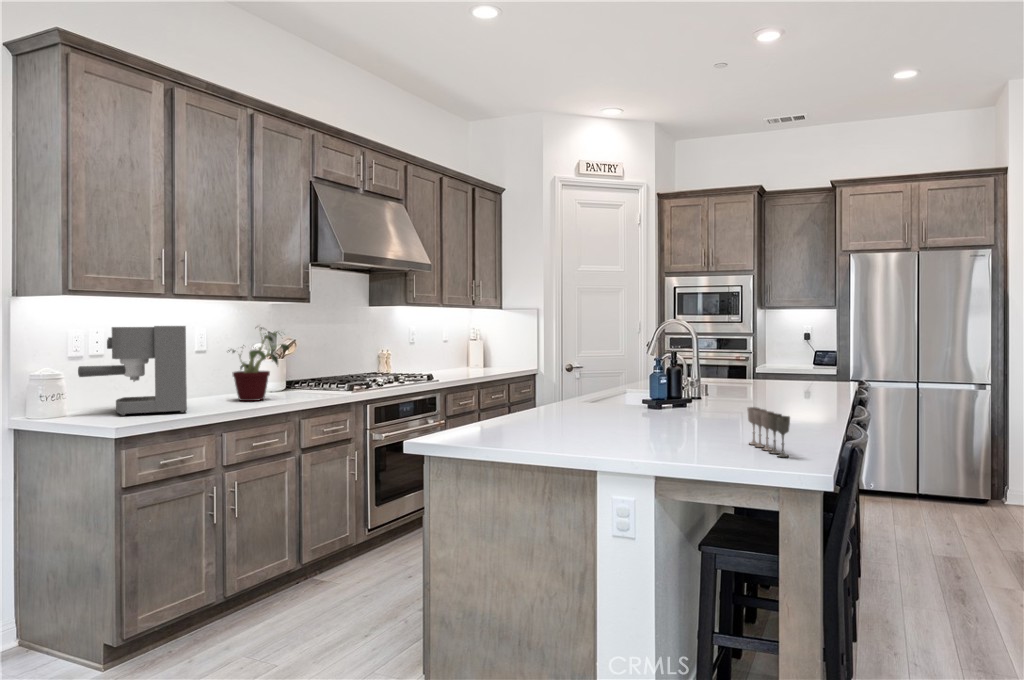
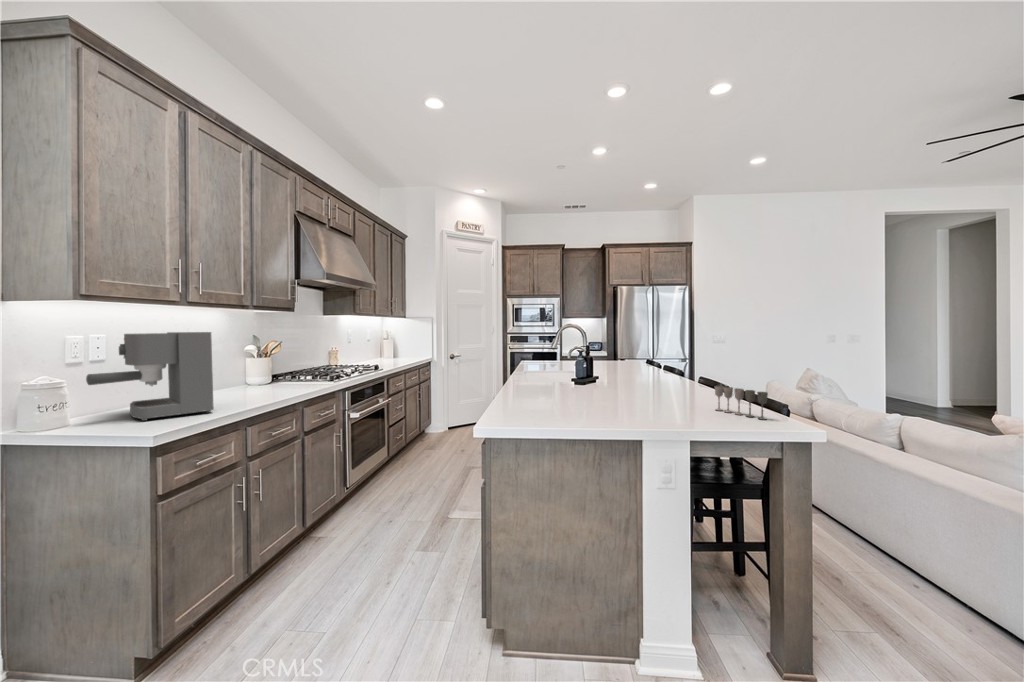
potted plant: present [228,327,289,401] -> none [231,330,290,396]

